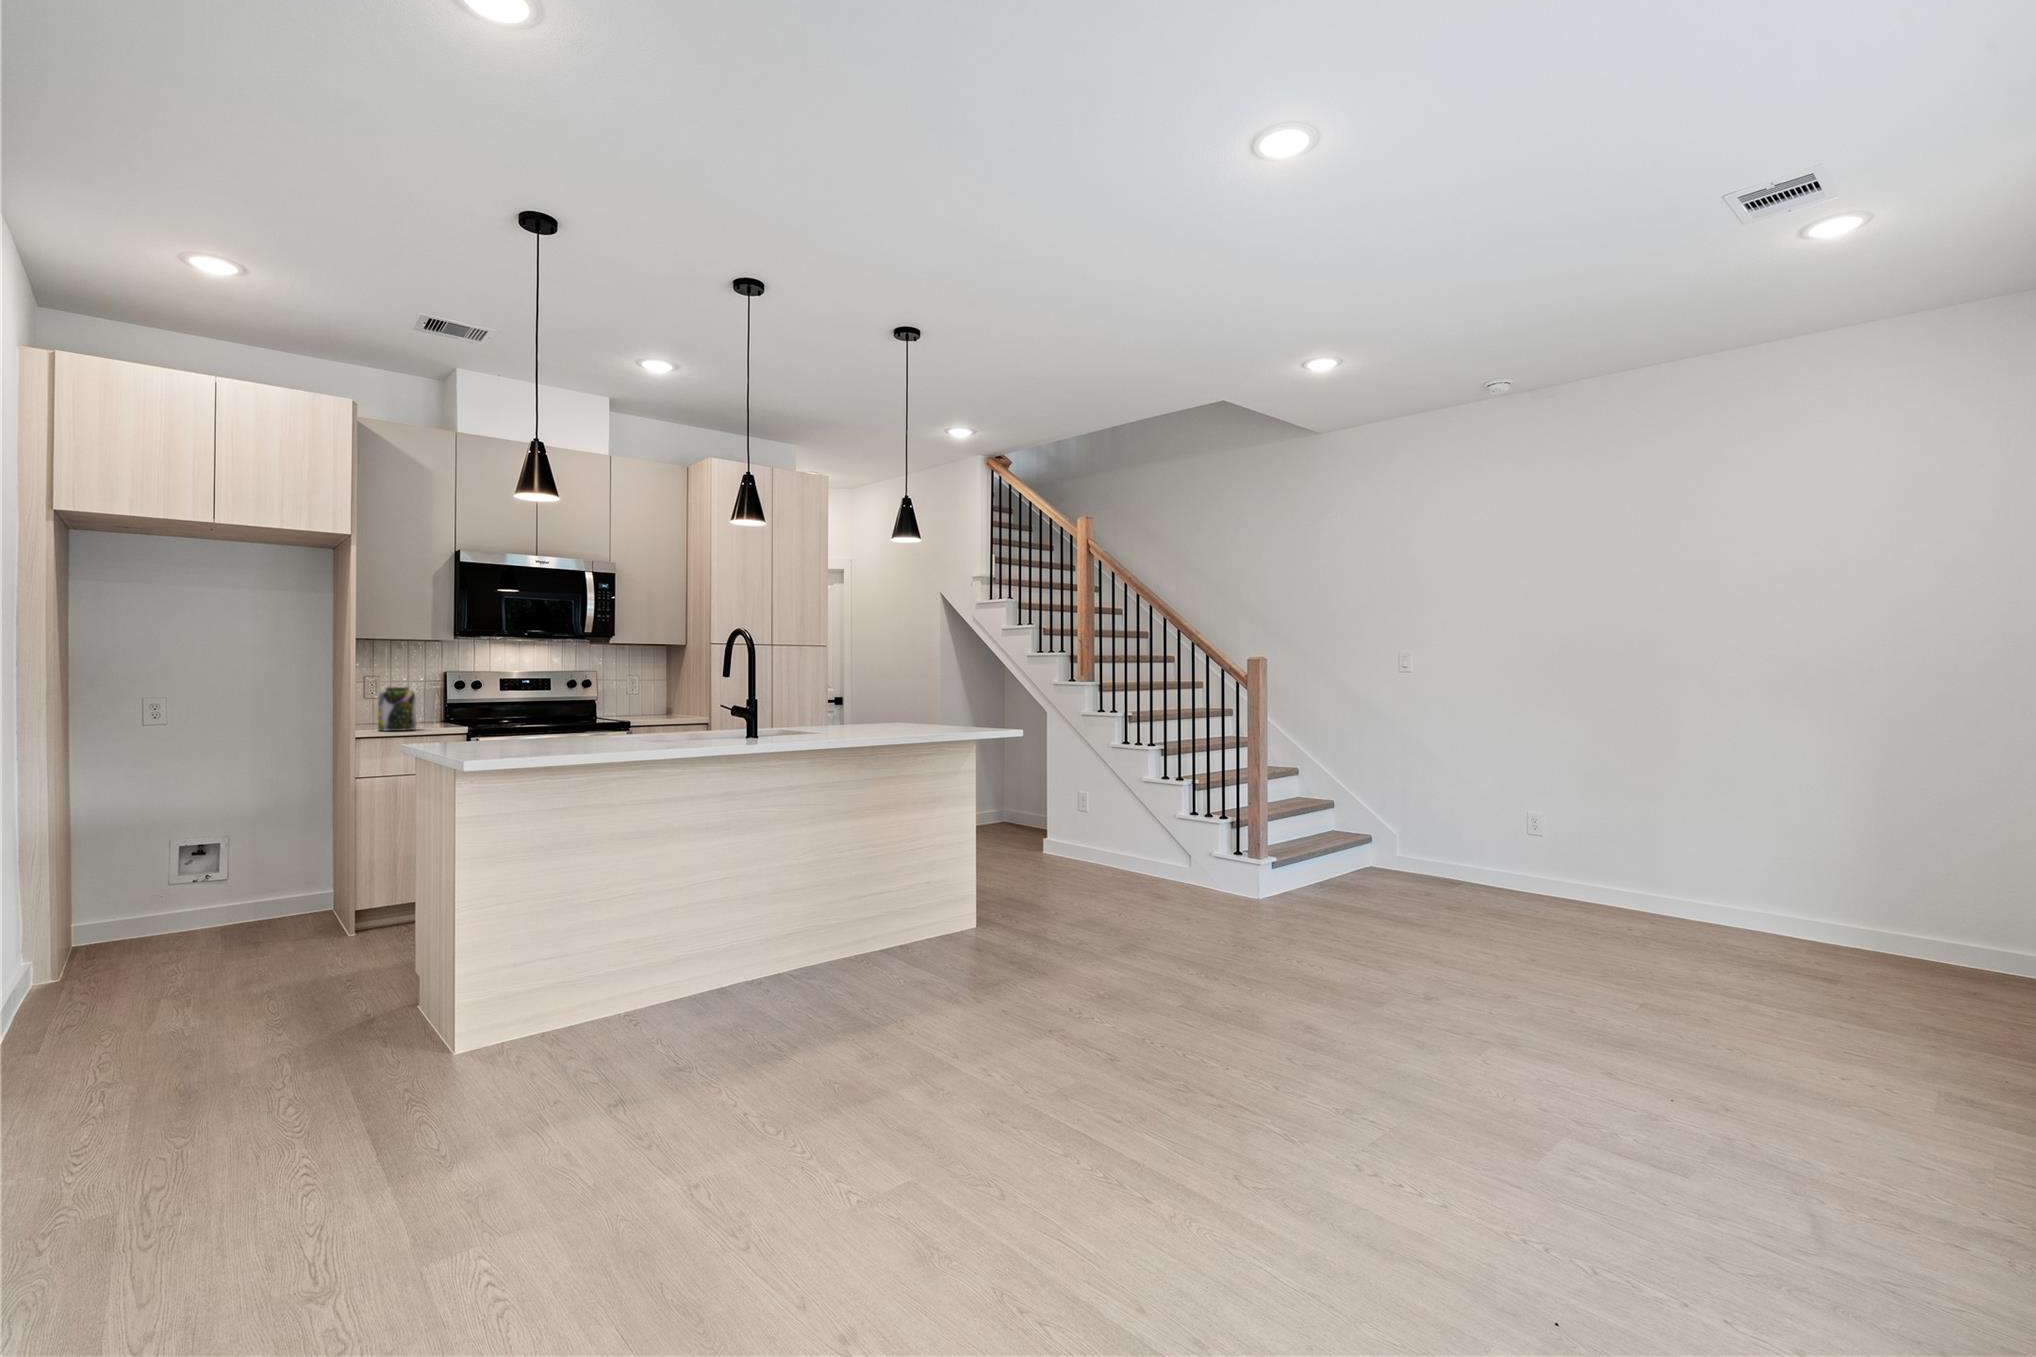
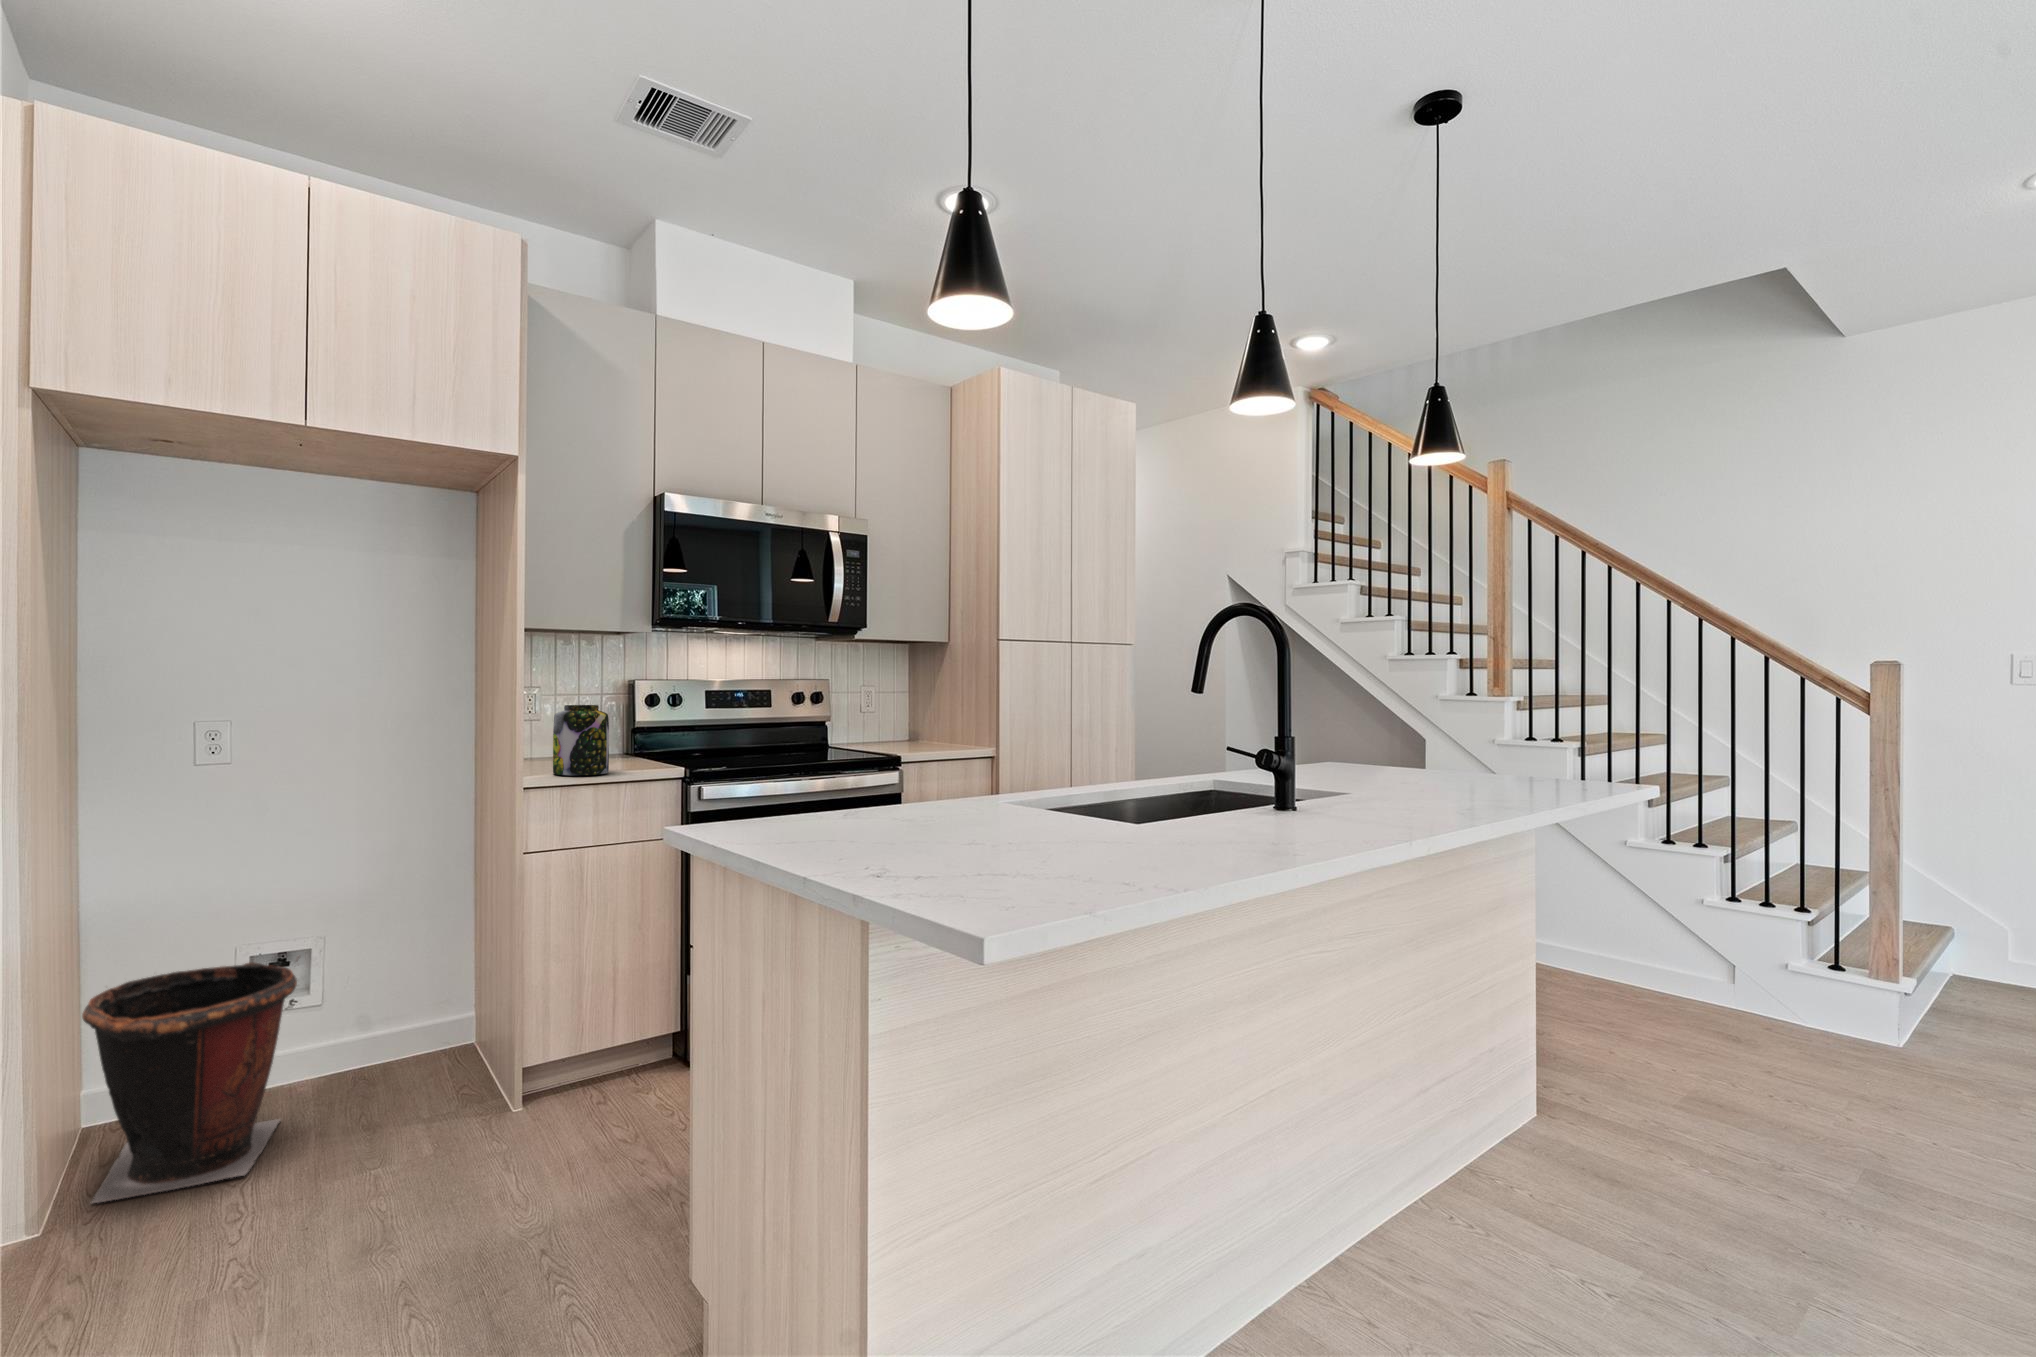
waste bin: none [79,838,213,972] -> present [82,956,300,1203]

